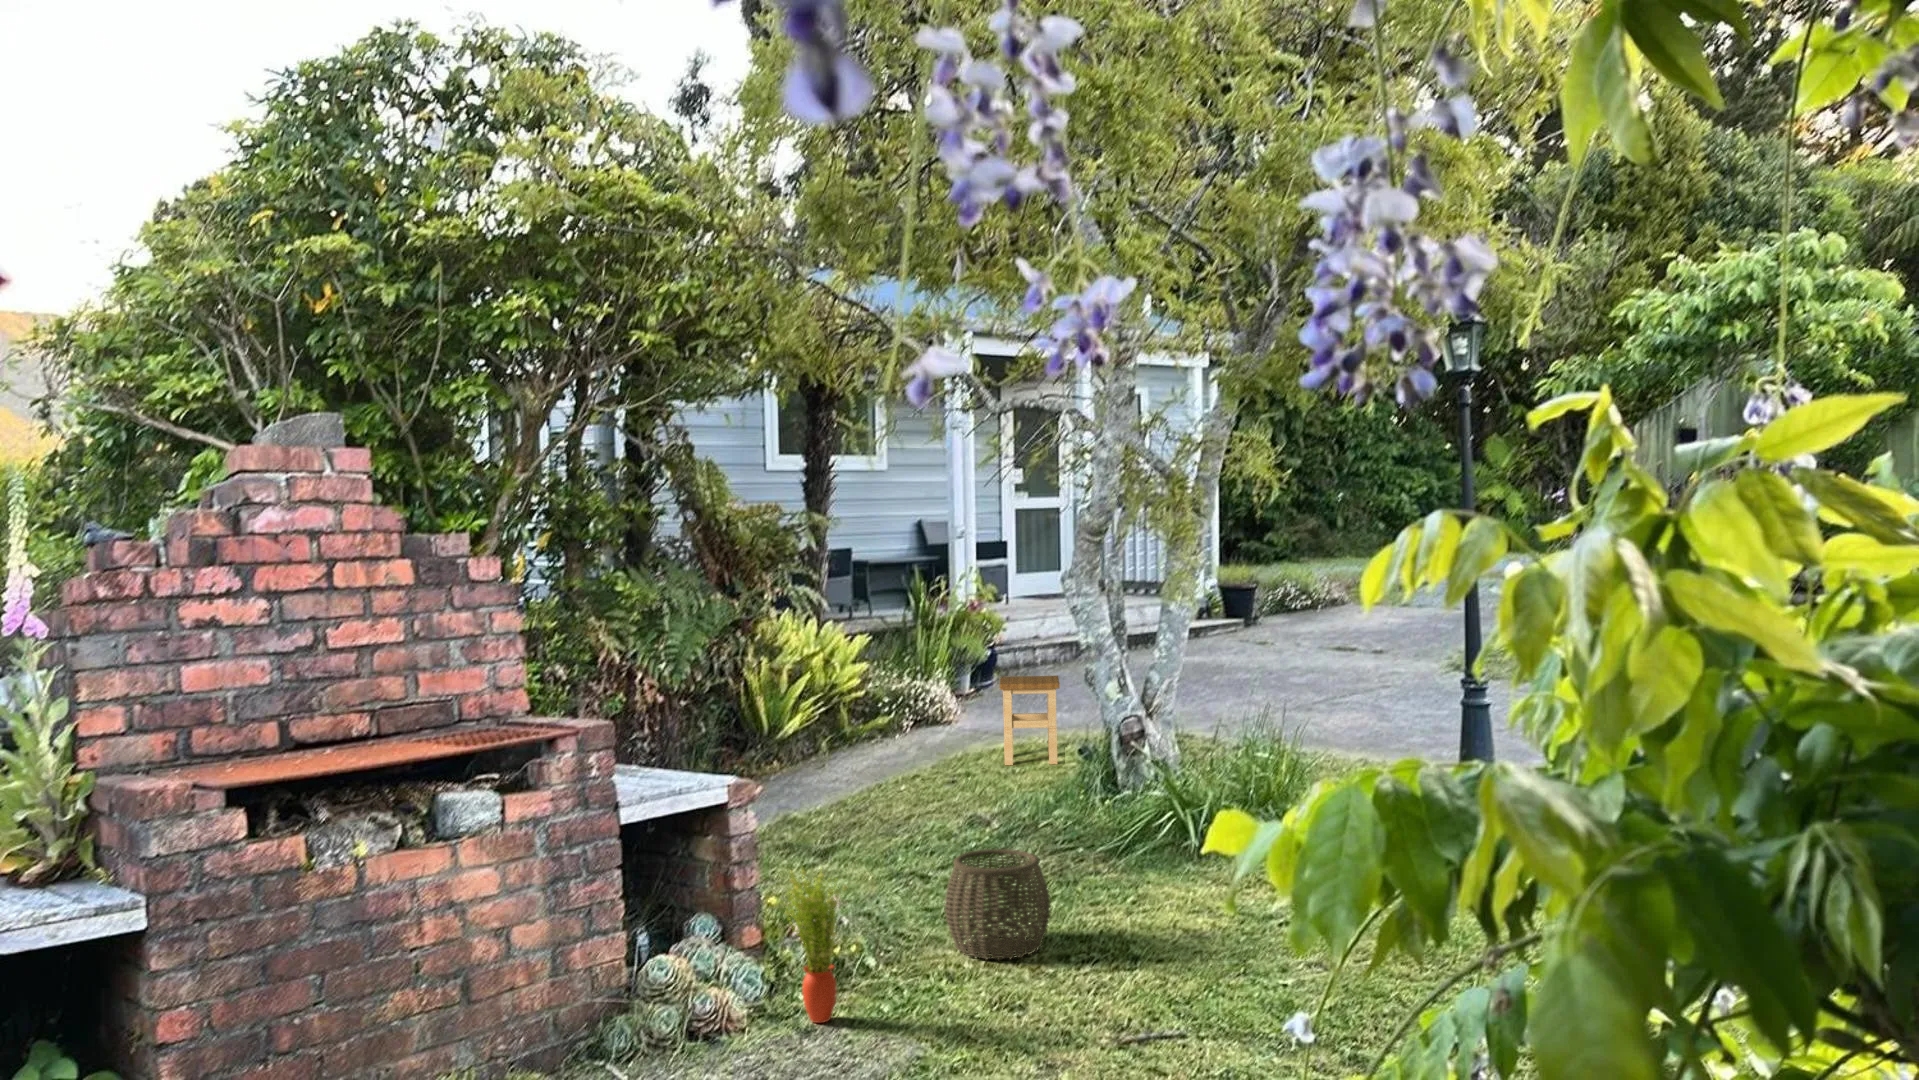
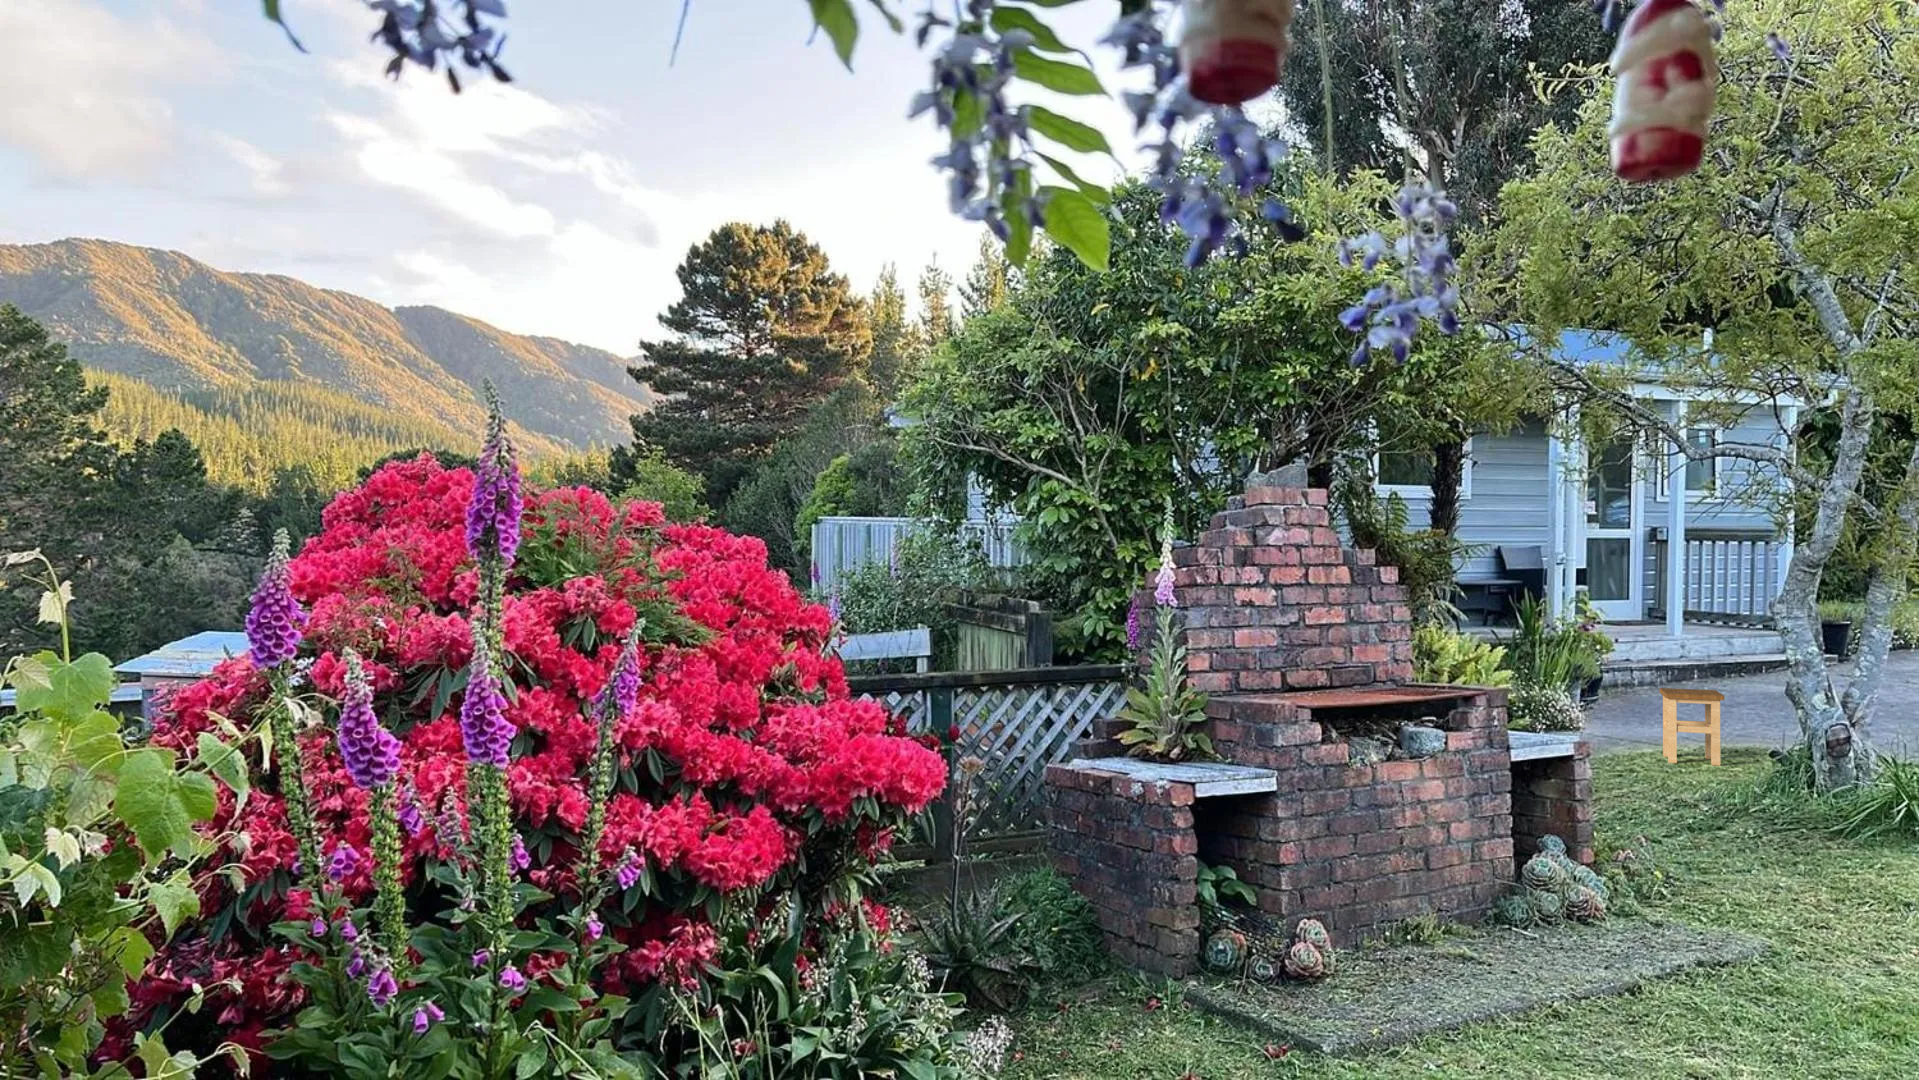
woven basket: present [945,849,1051,960] -> none [1731,815,1833,904]
potted plant: present [781,870,847,1023] -> none [1636,807,1690,928]

